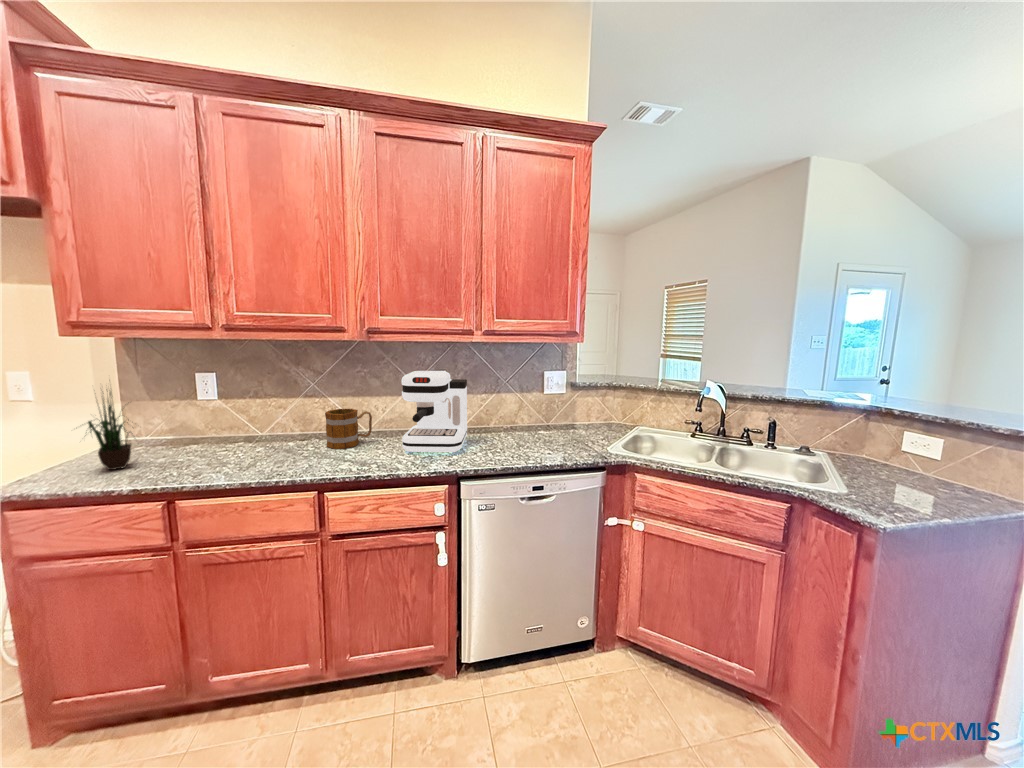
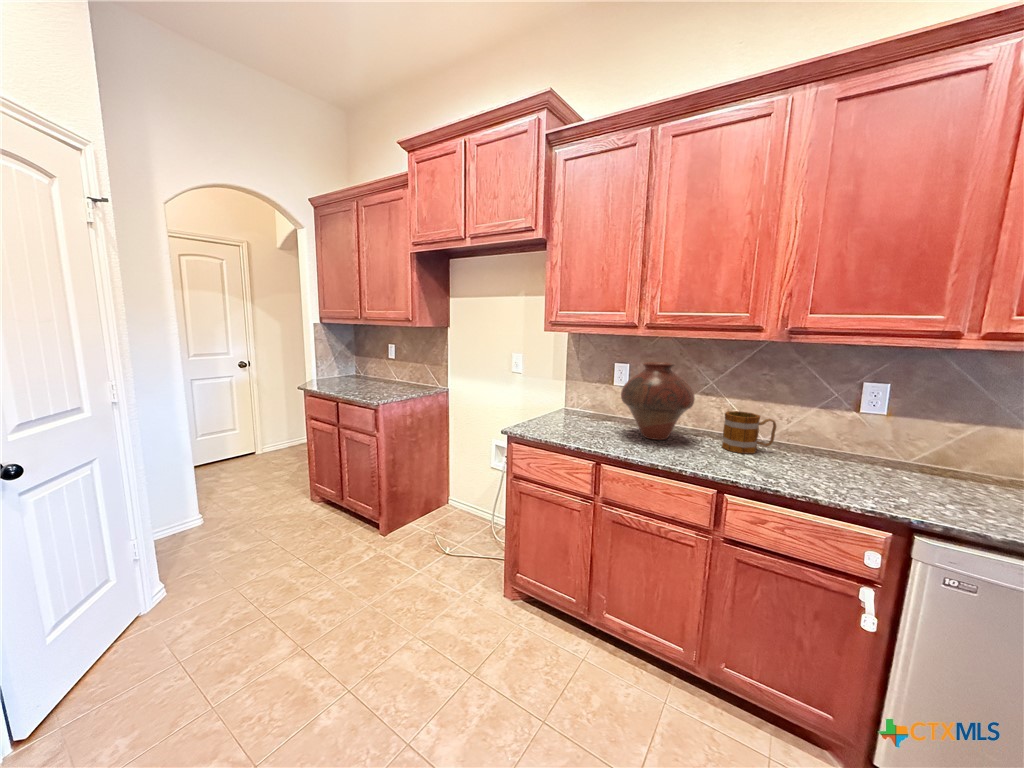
vase: none [201,367,293,455] -> present [621,362,695,440]
coffee maker: present [402,371,467,452] -> none [818,380,934,494]
potted plant: present [88,392,131,470] -> none [546,358,583,430]

